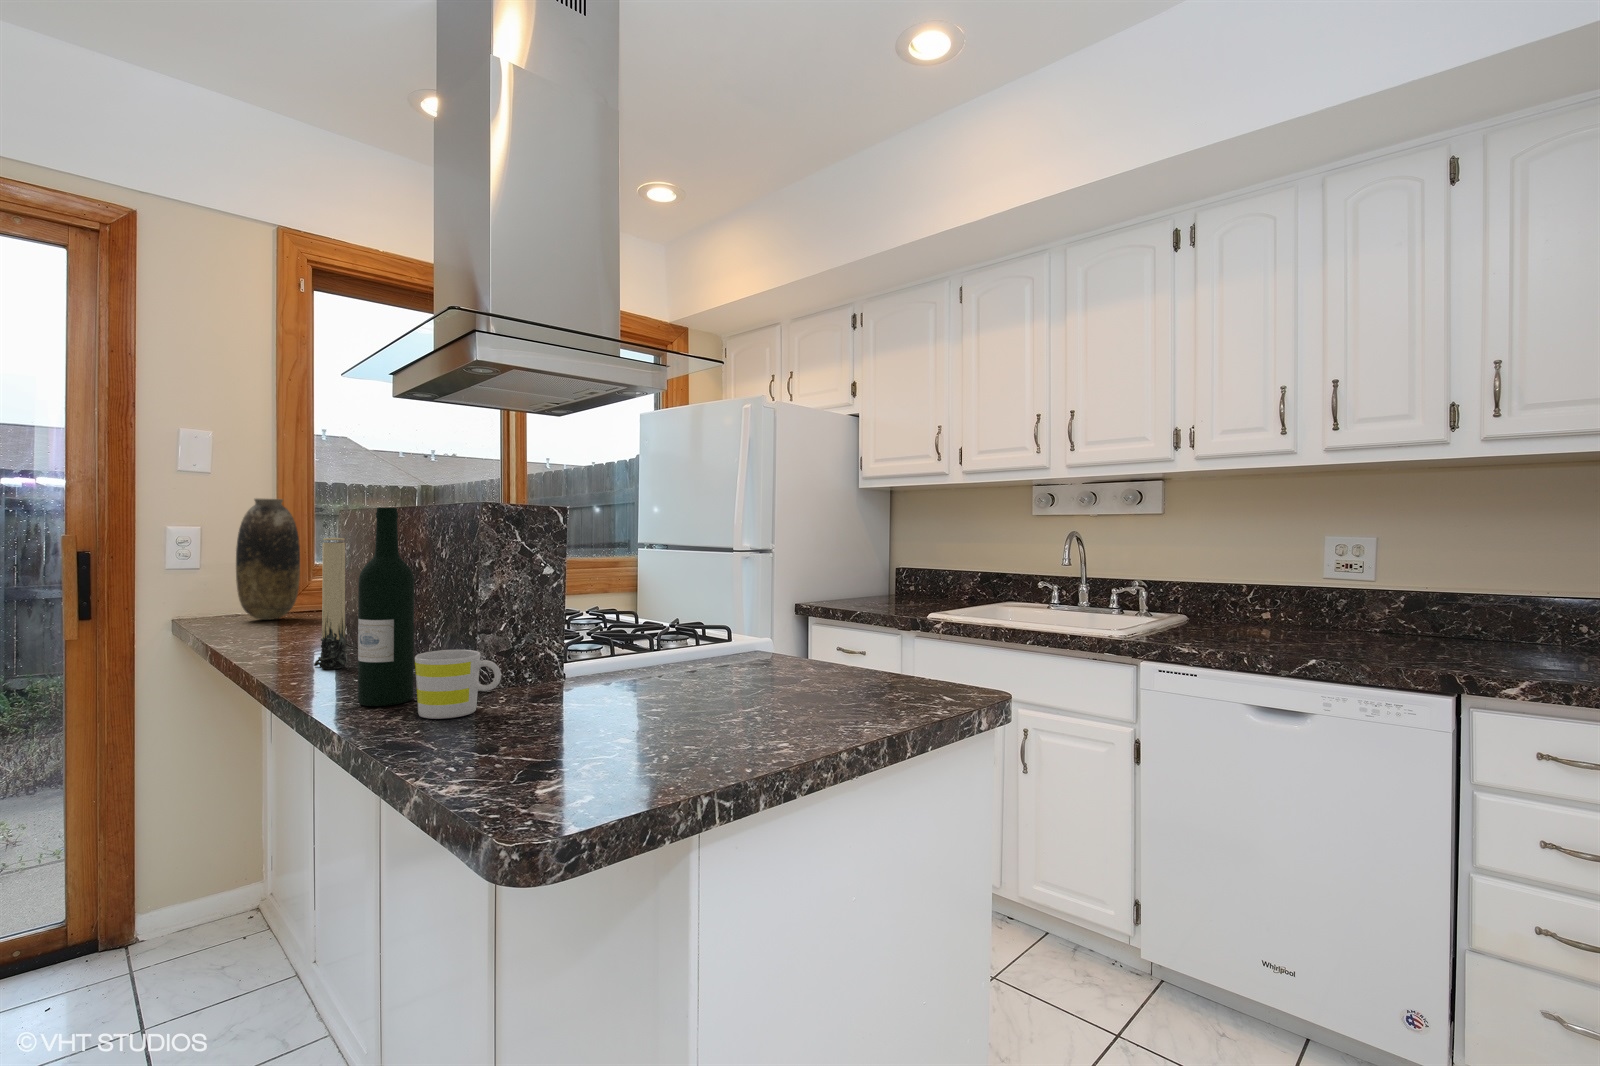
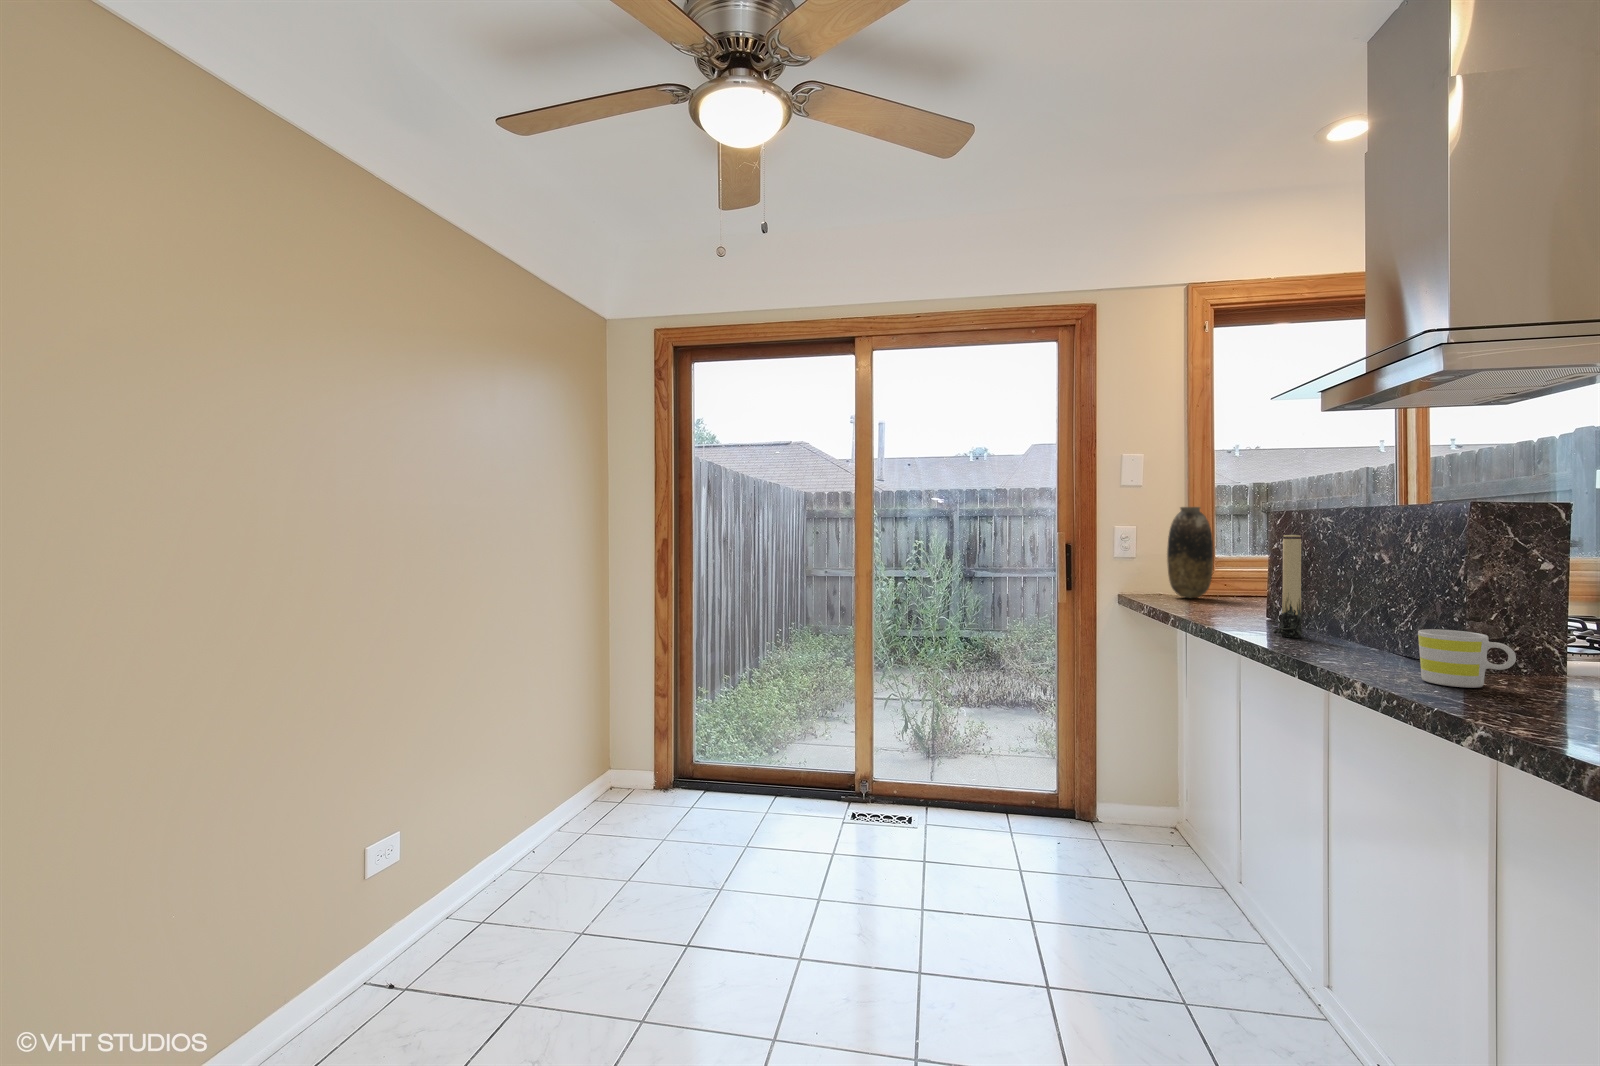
wine bottle: present [358,508,414,706] -> none [1349,510,1401,669]

